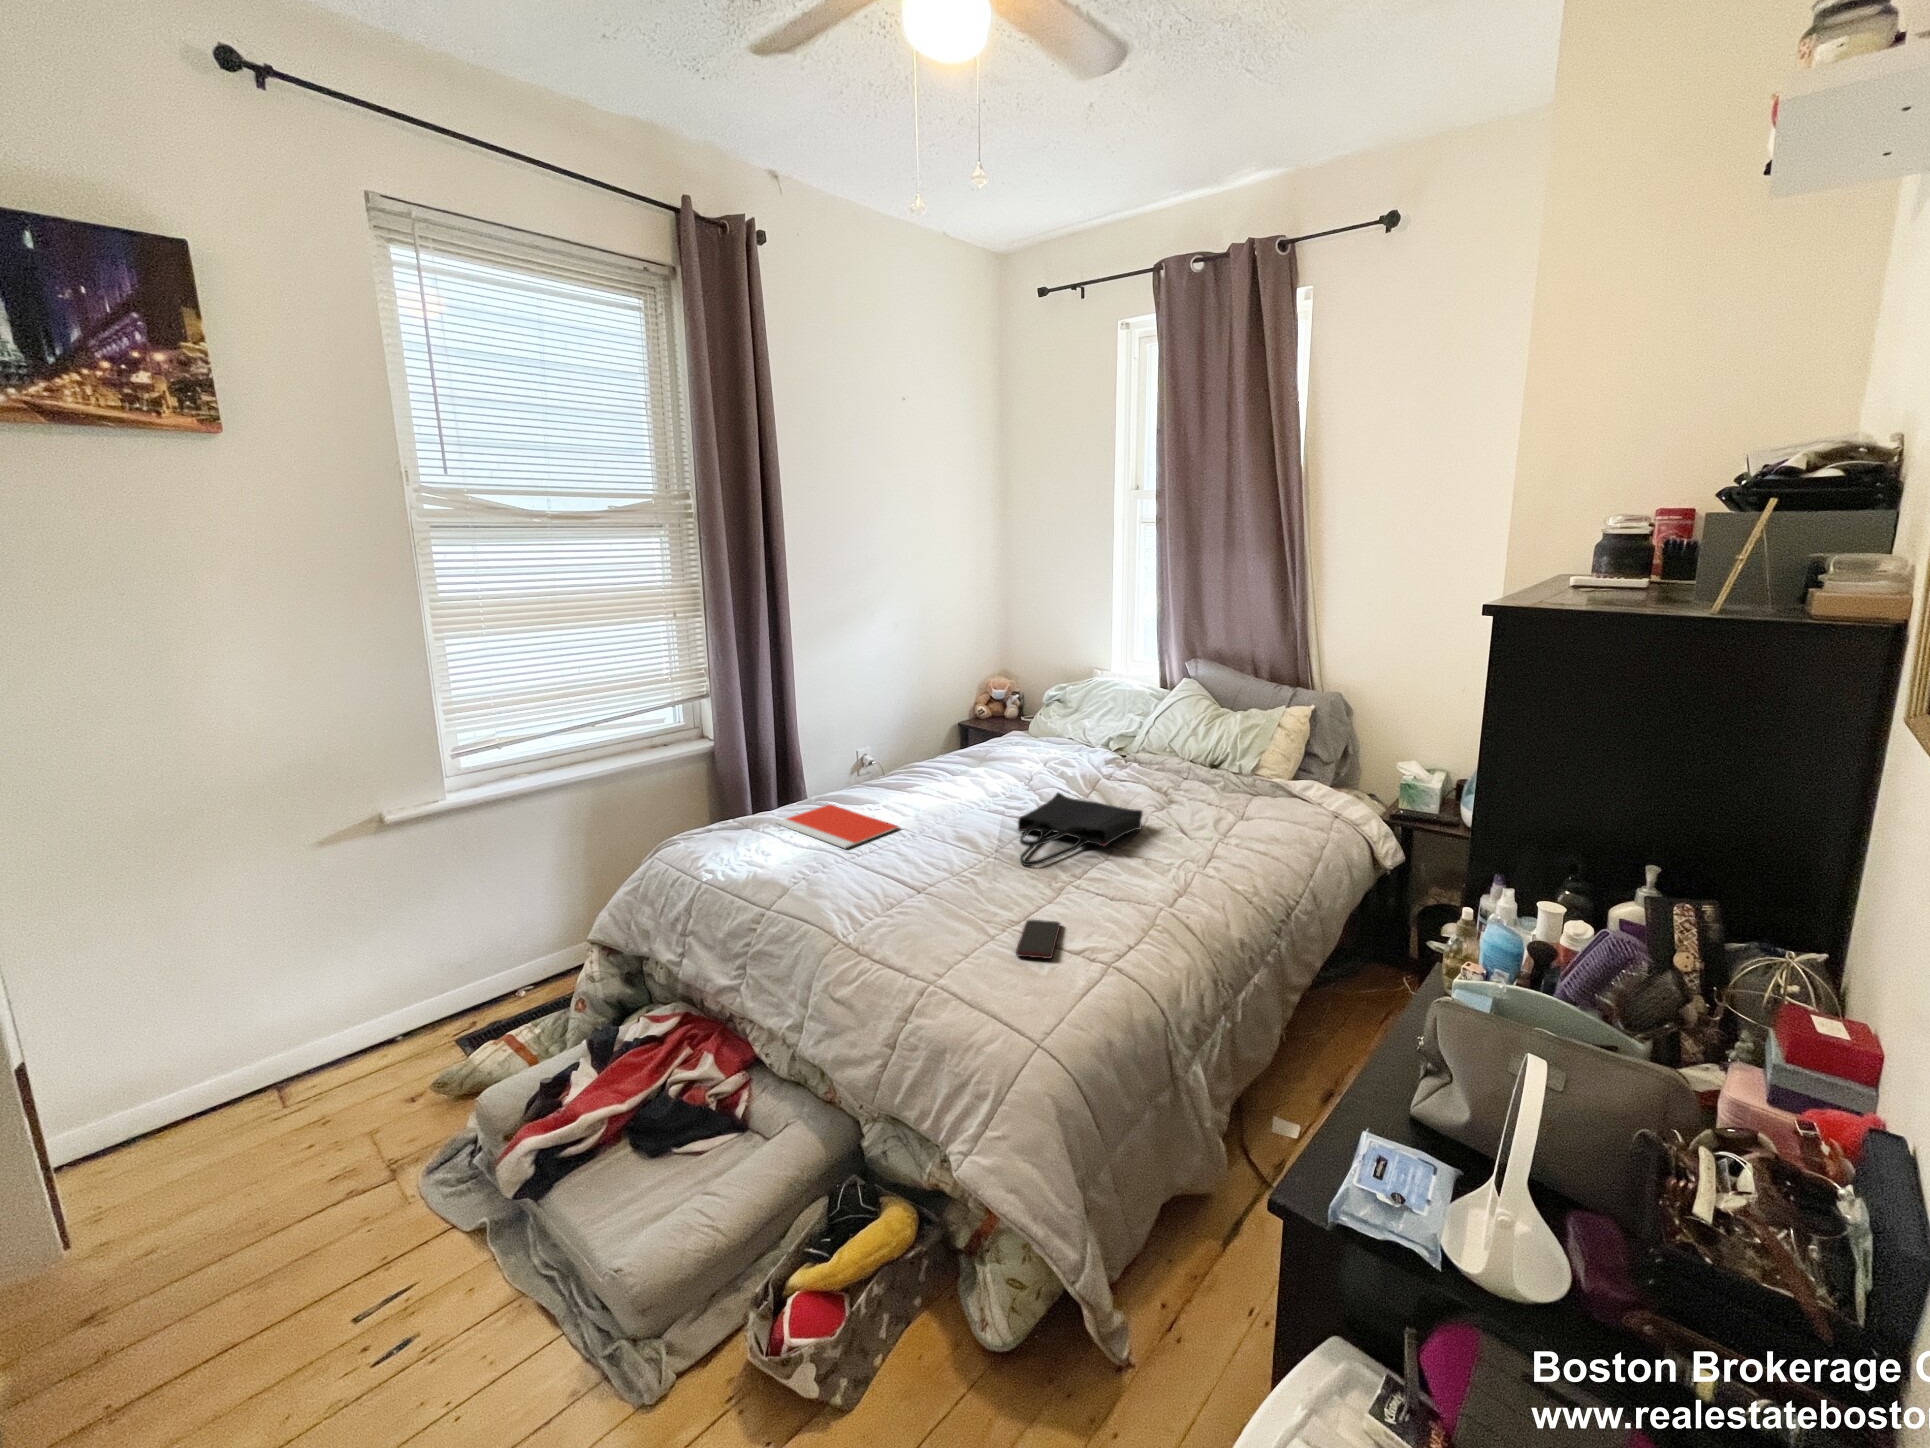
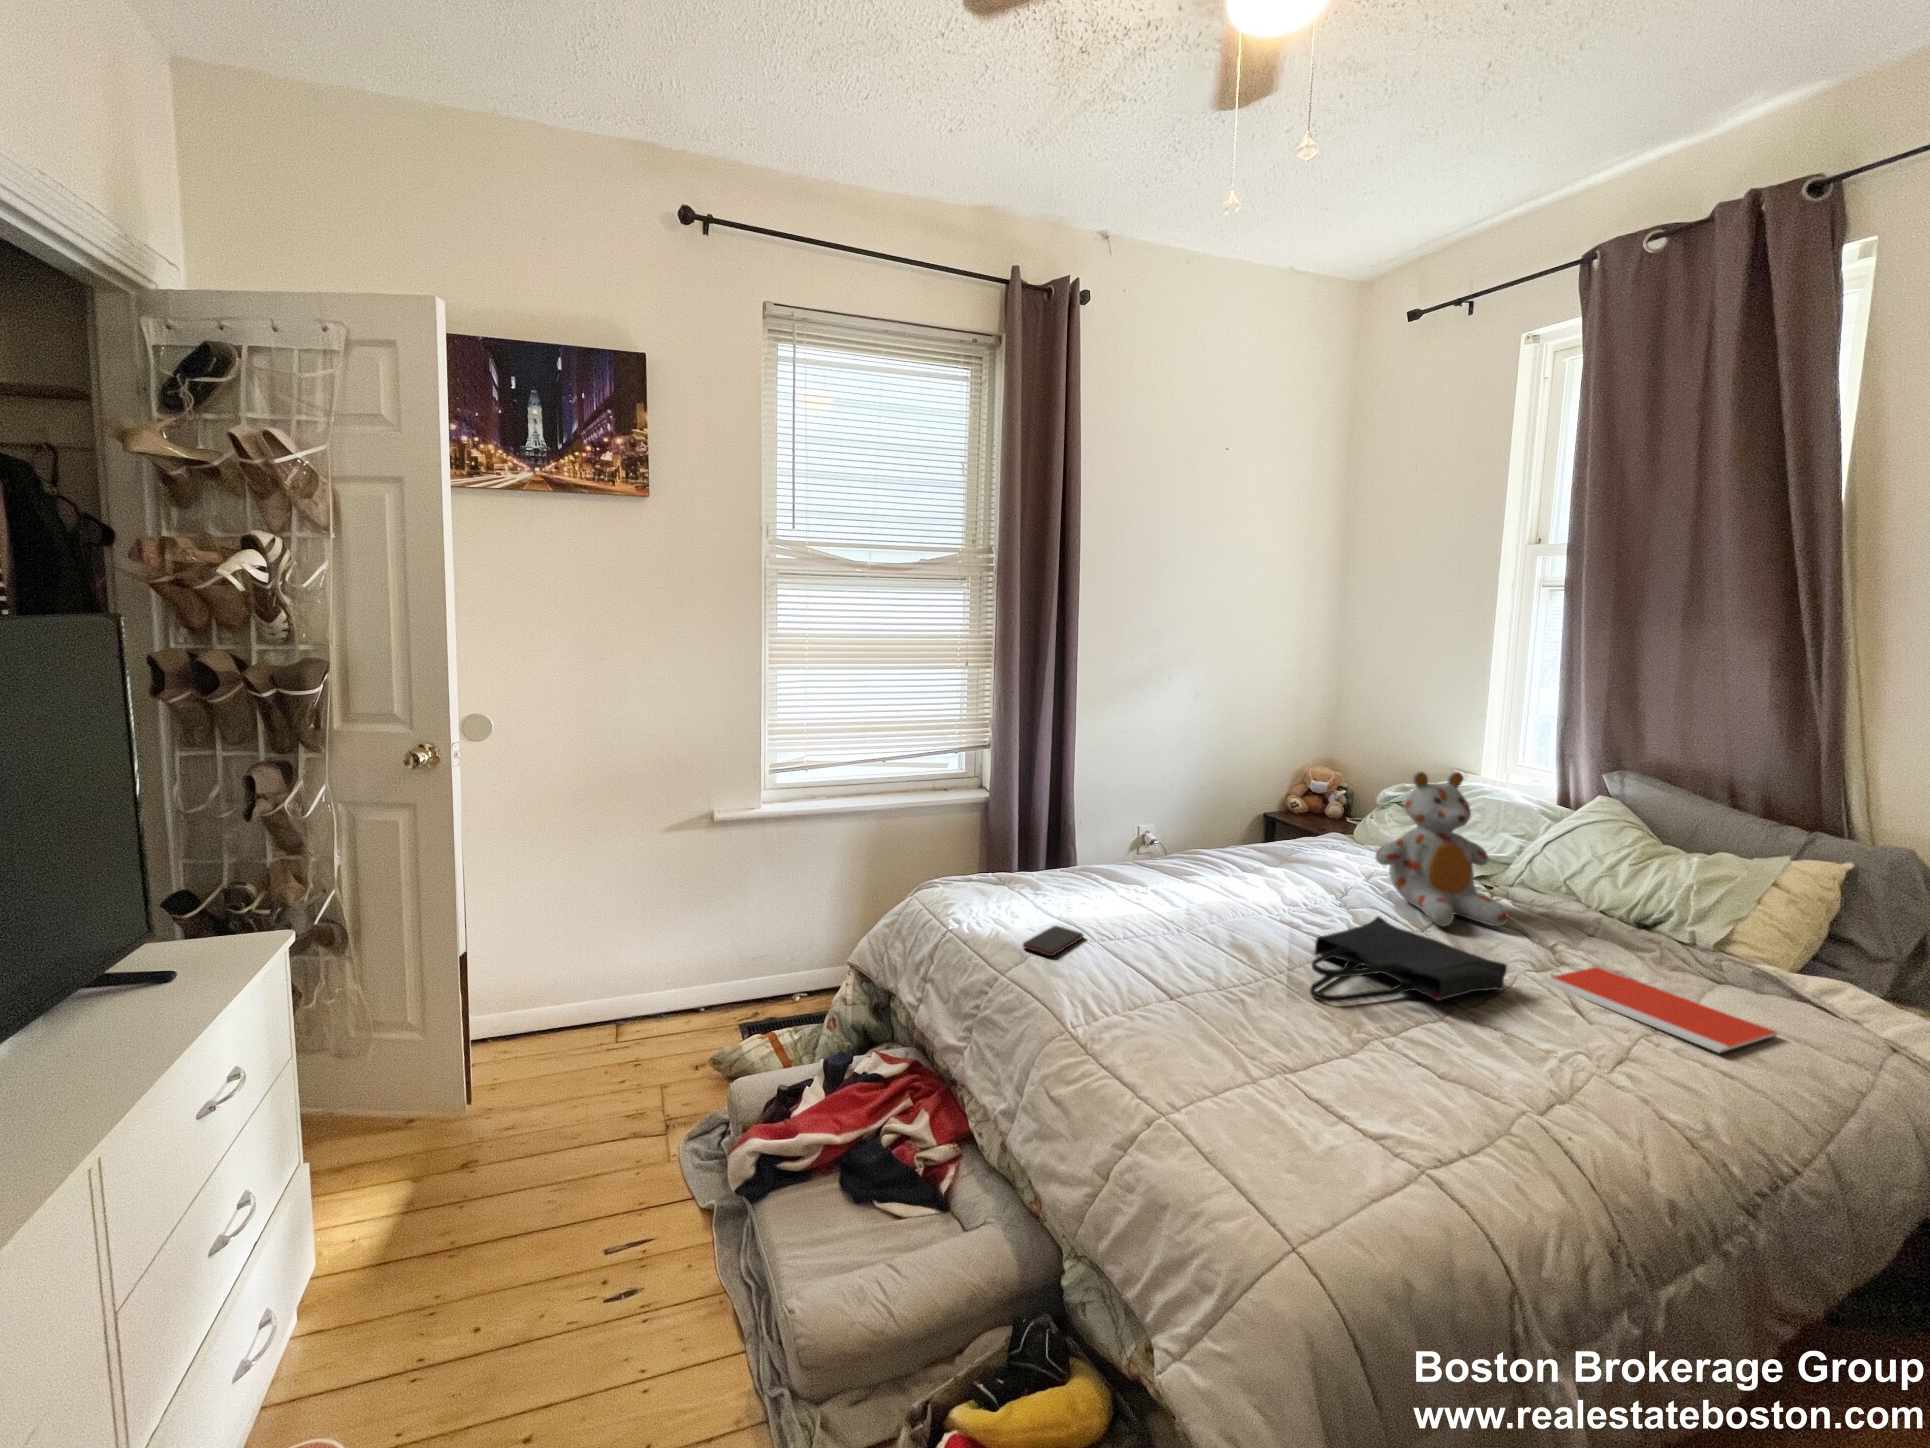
stuffed bear: none [1050,673,1138,791] -> present [1375,771,1508,926]
notebook: present [776,805,898,848] -> present [1542,967,1777,1053]
smartphone: present [1016,920,1060,959] -> present [1023,926,1083,956]

